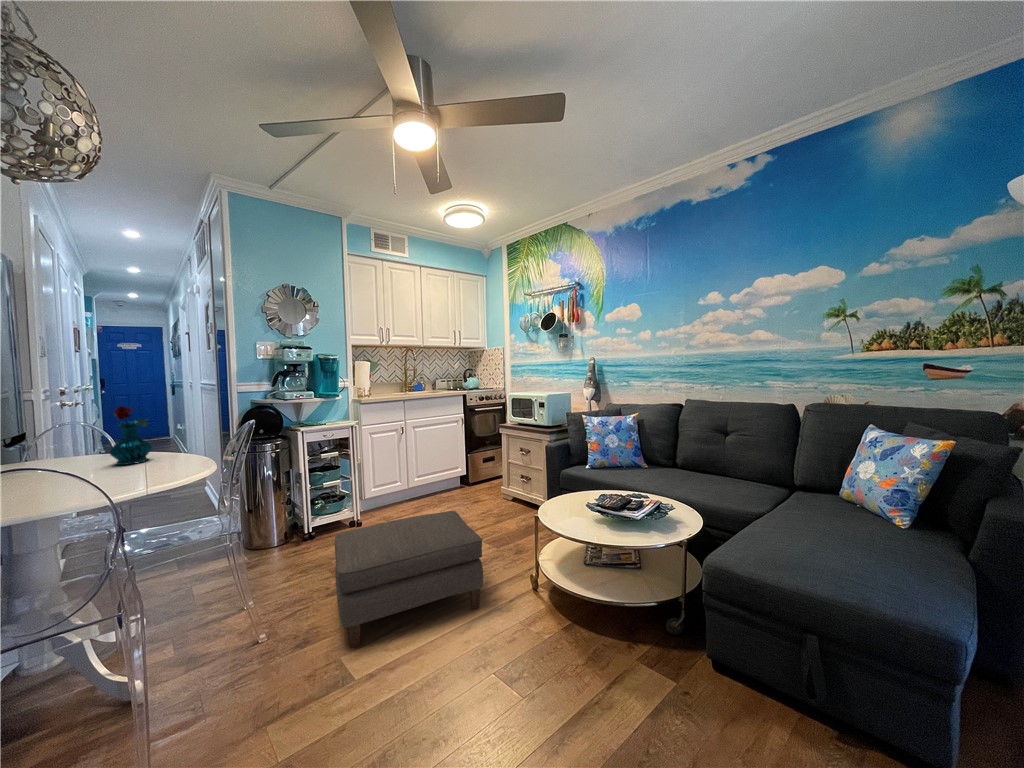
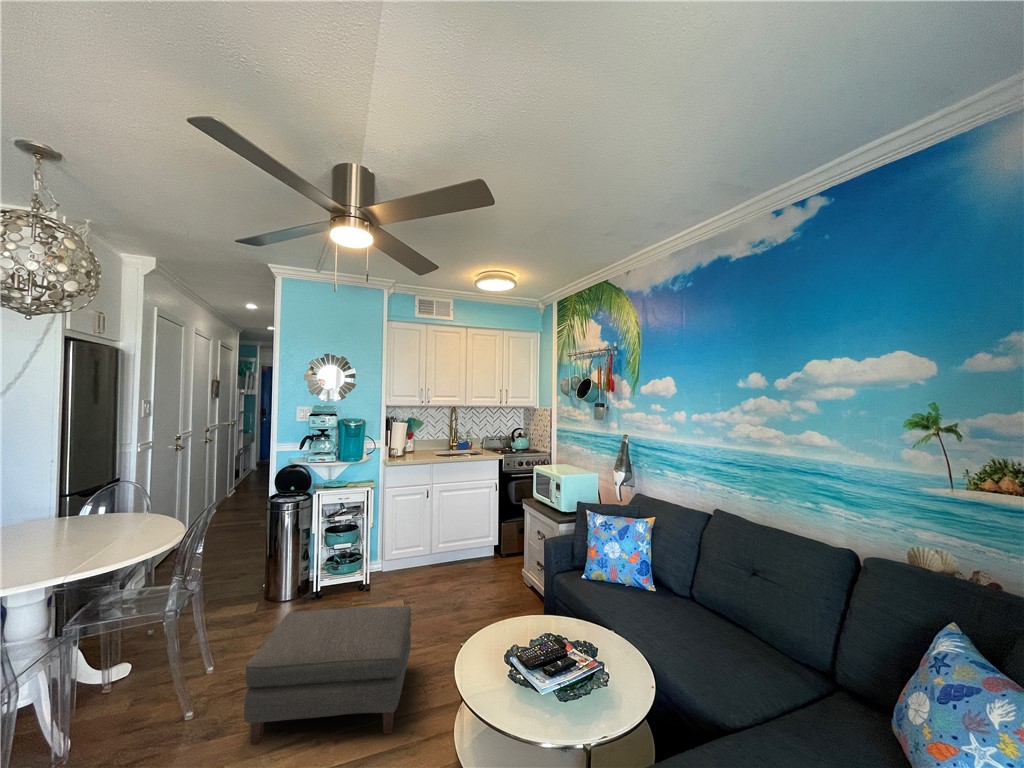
vase: present [110,406,152,465] -> none [114,479,149,529]

